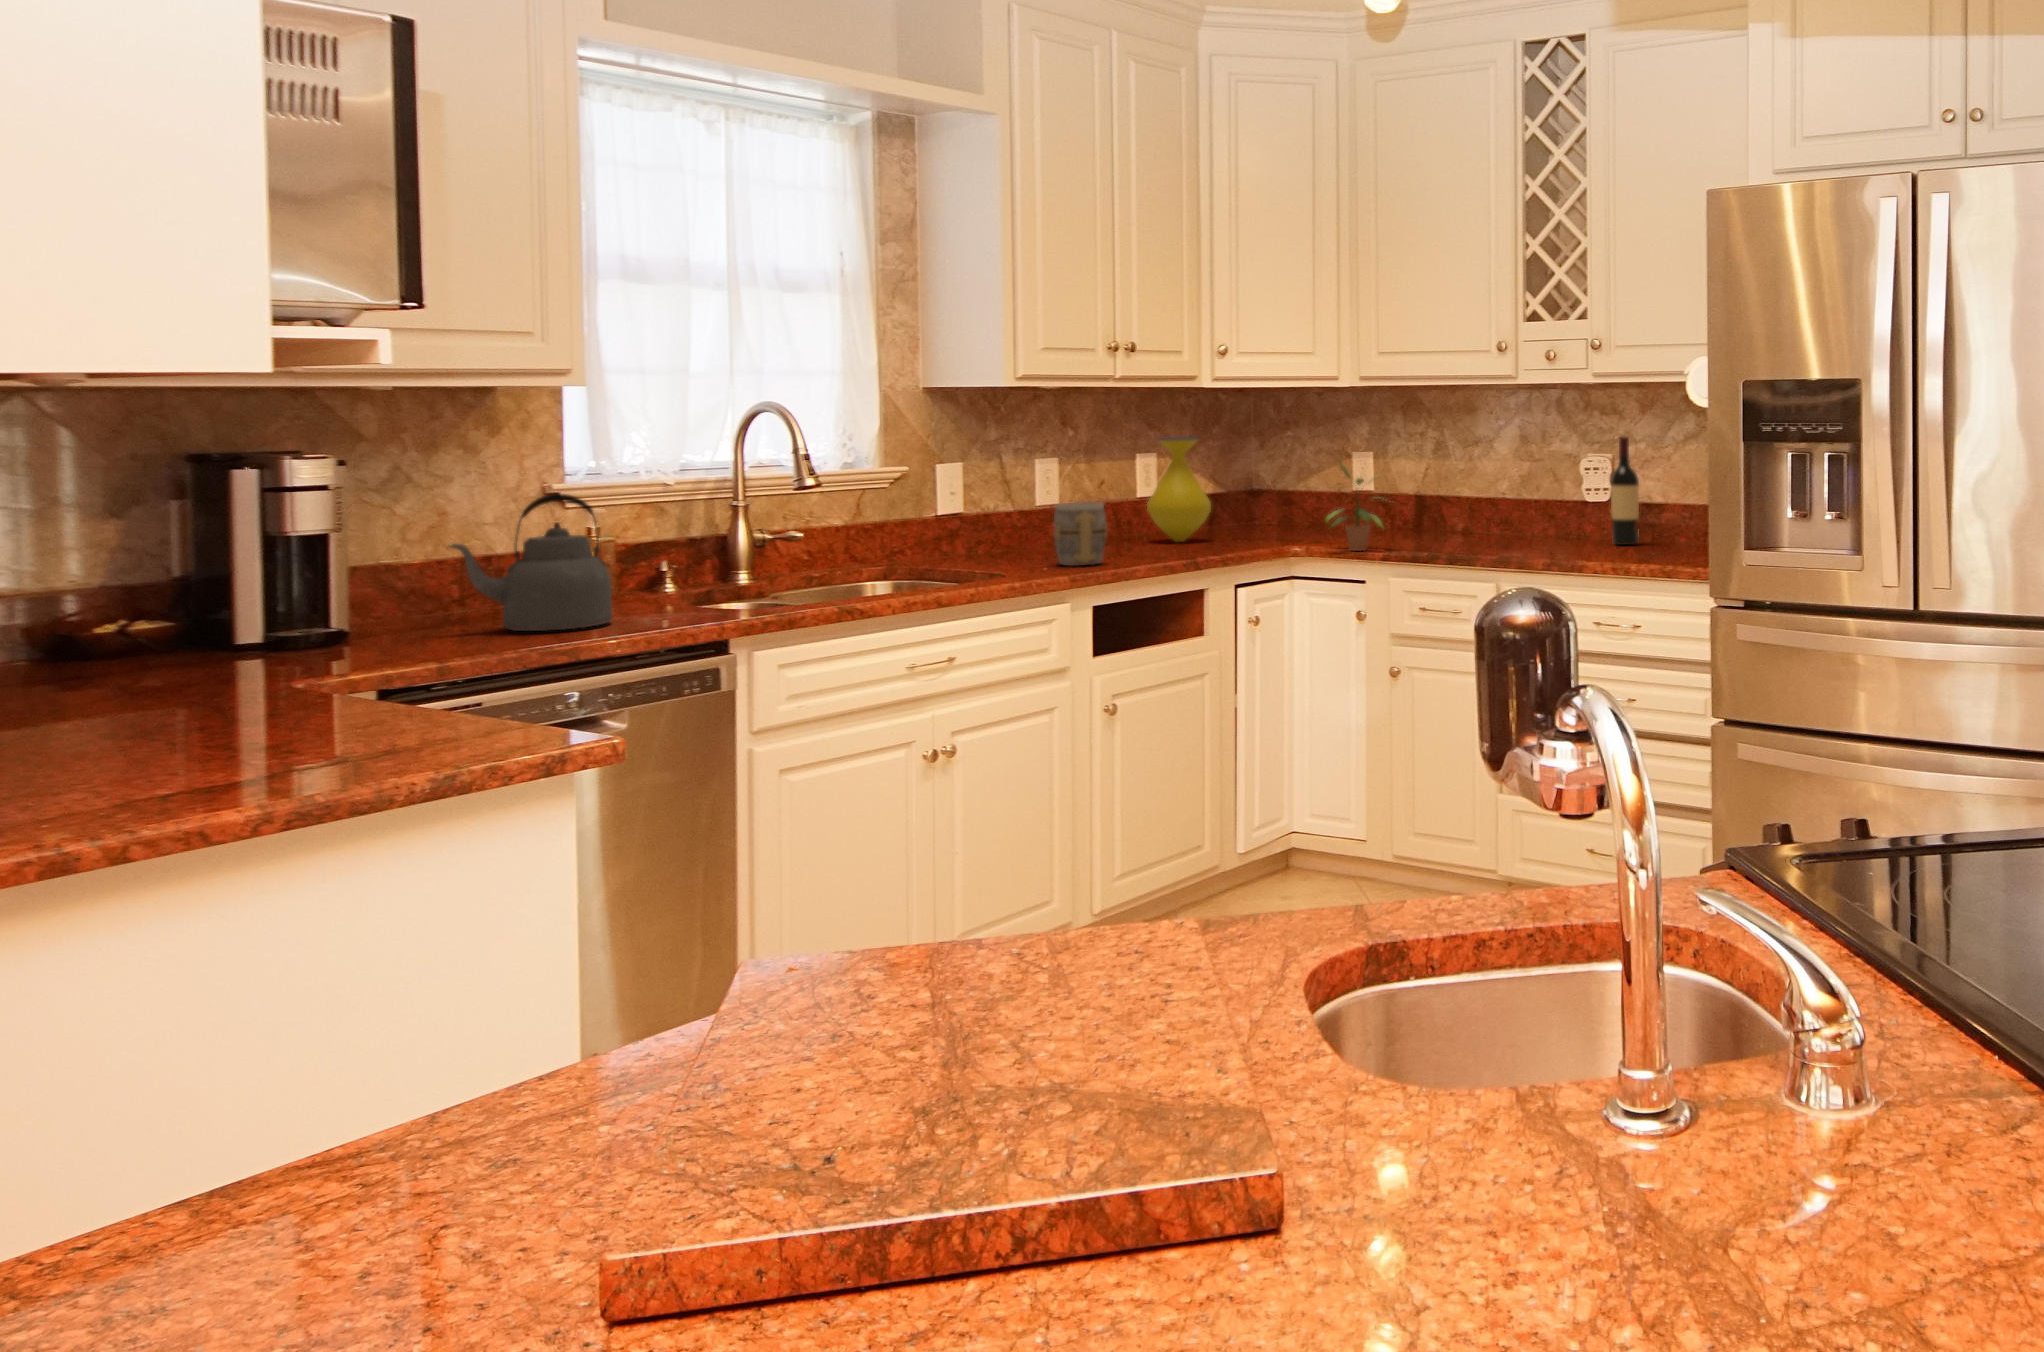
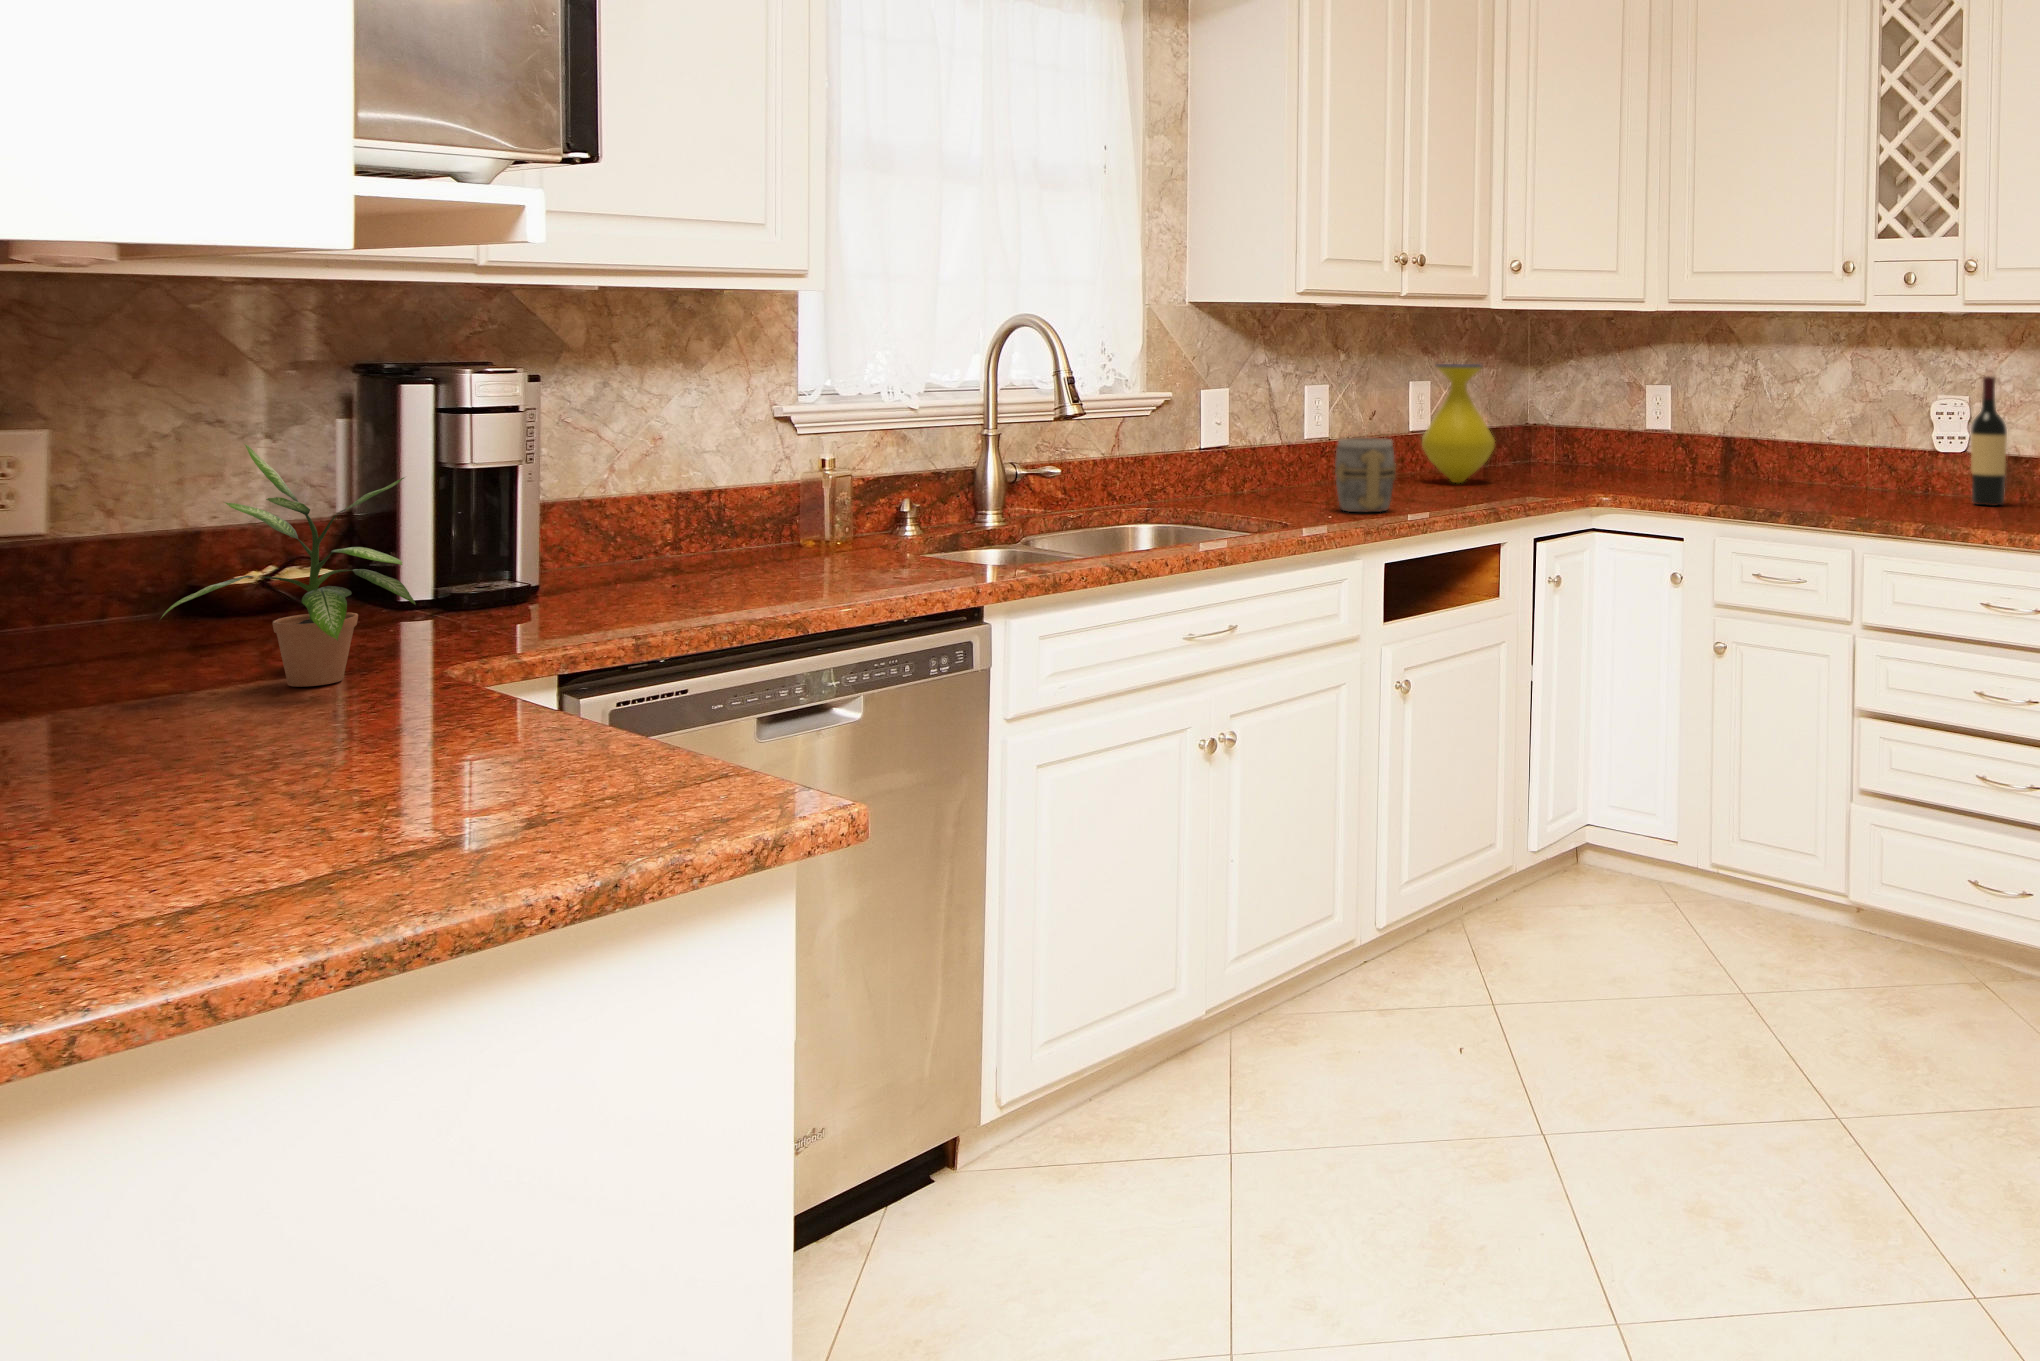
potted plant: present [1325,460,1383,551] -> present [162,444,415,687]
kettle: present [448,494,613,631] -> none [656,419,848,589]

